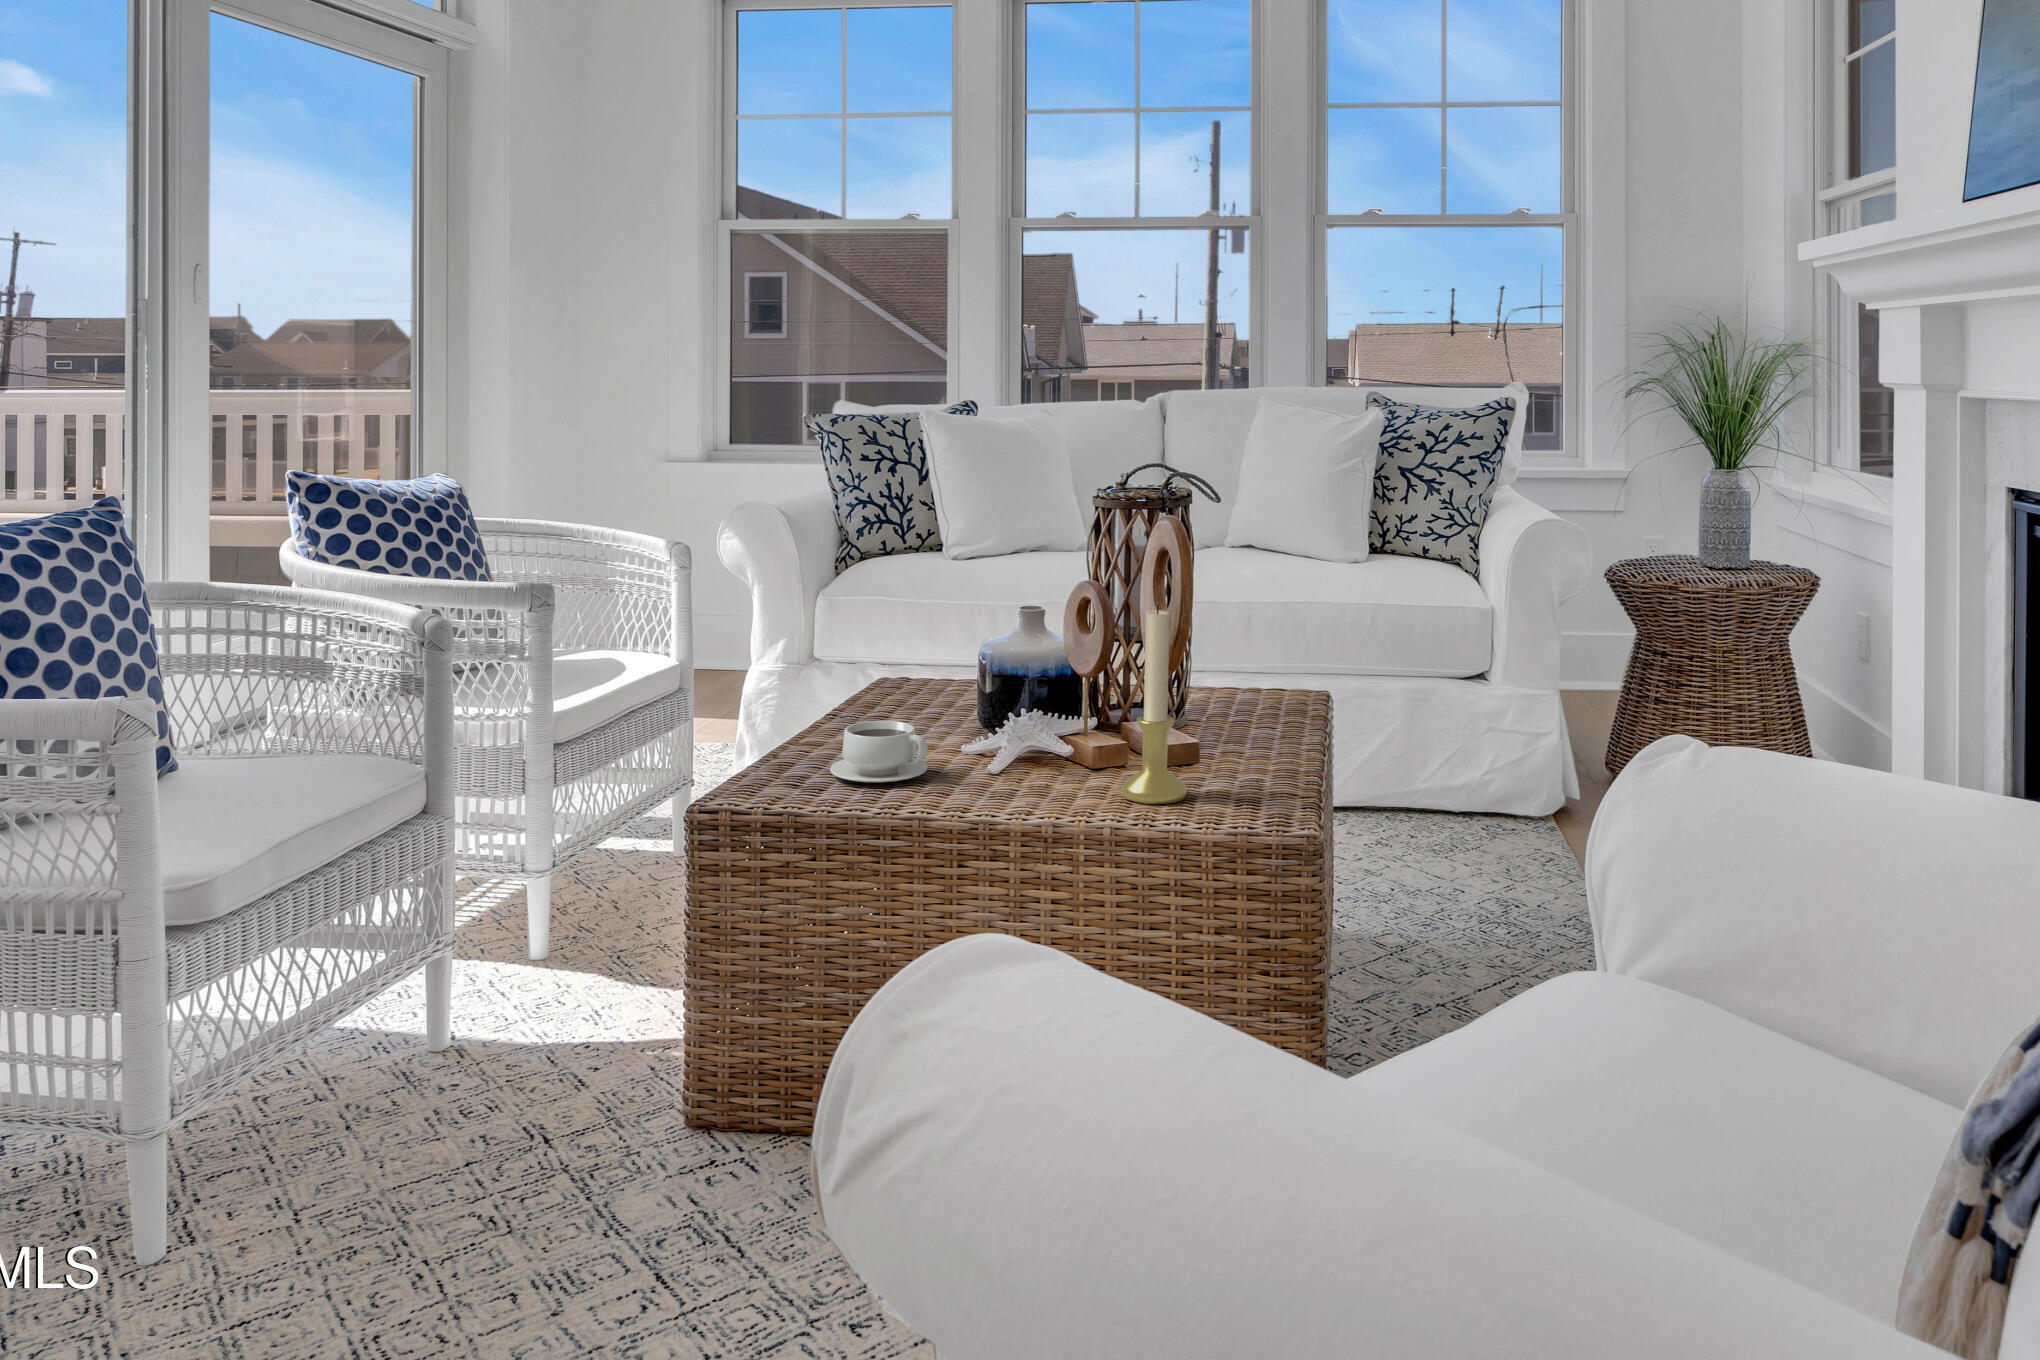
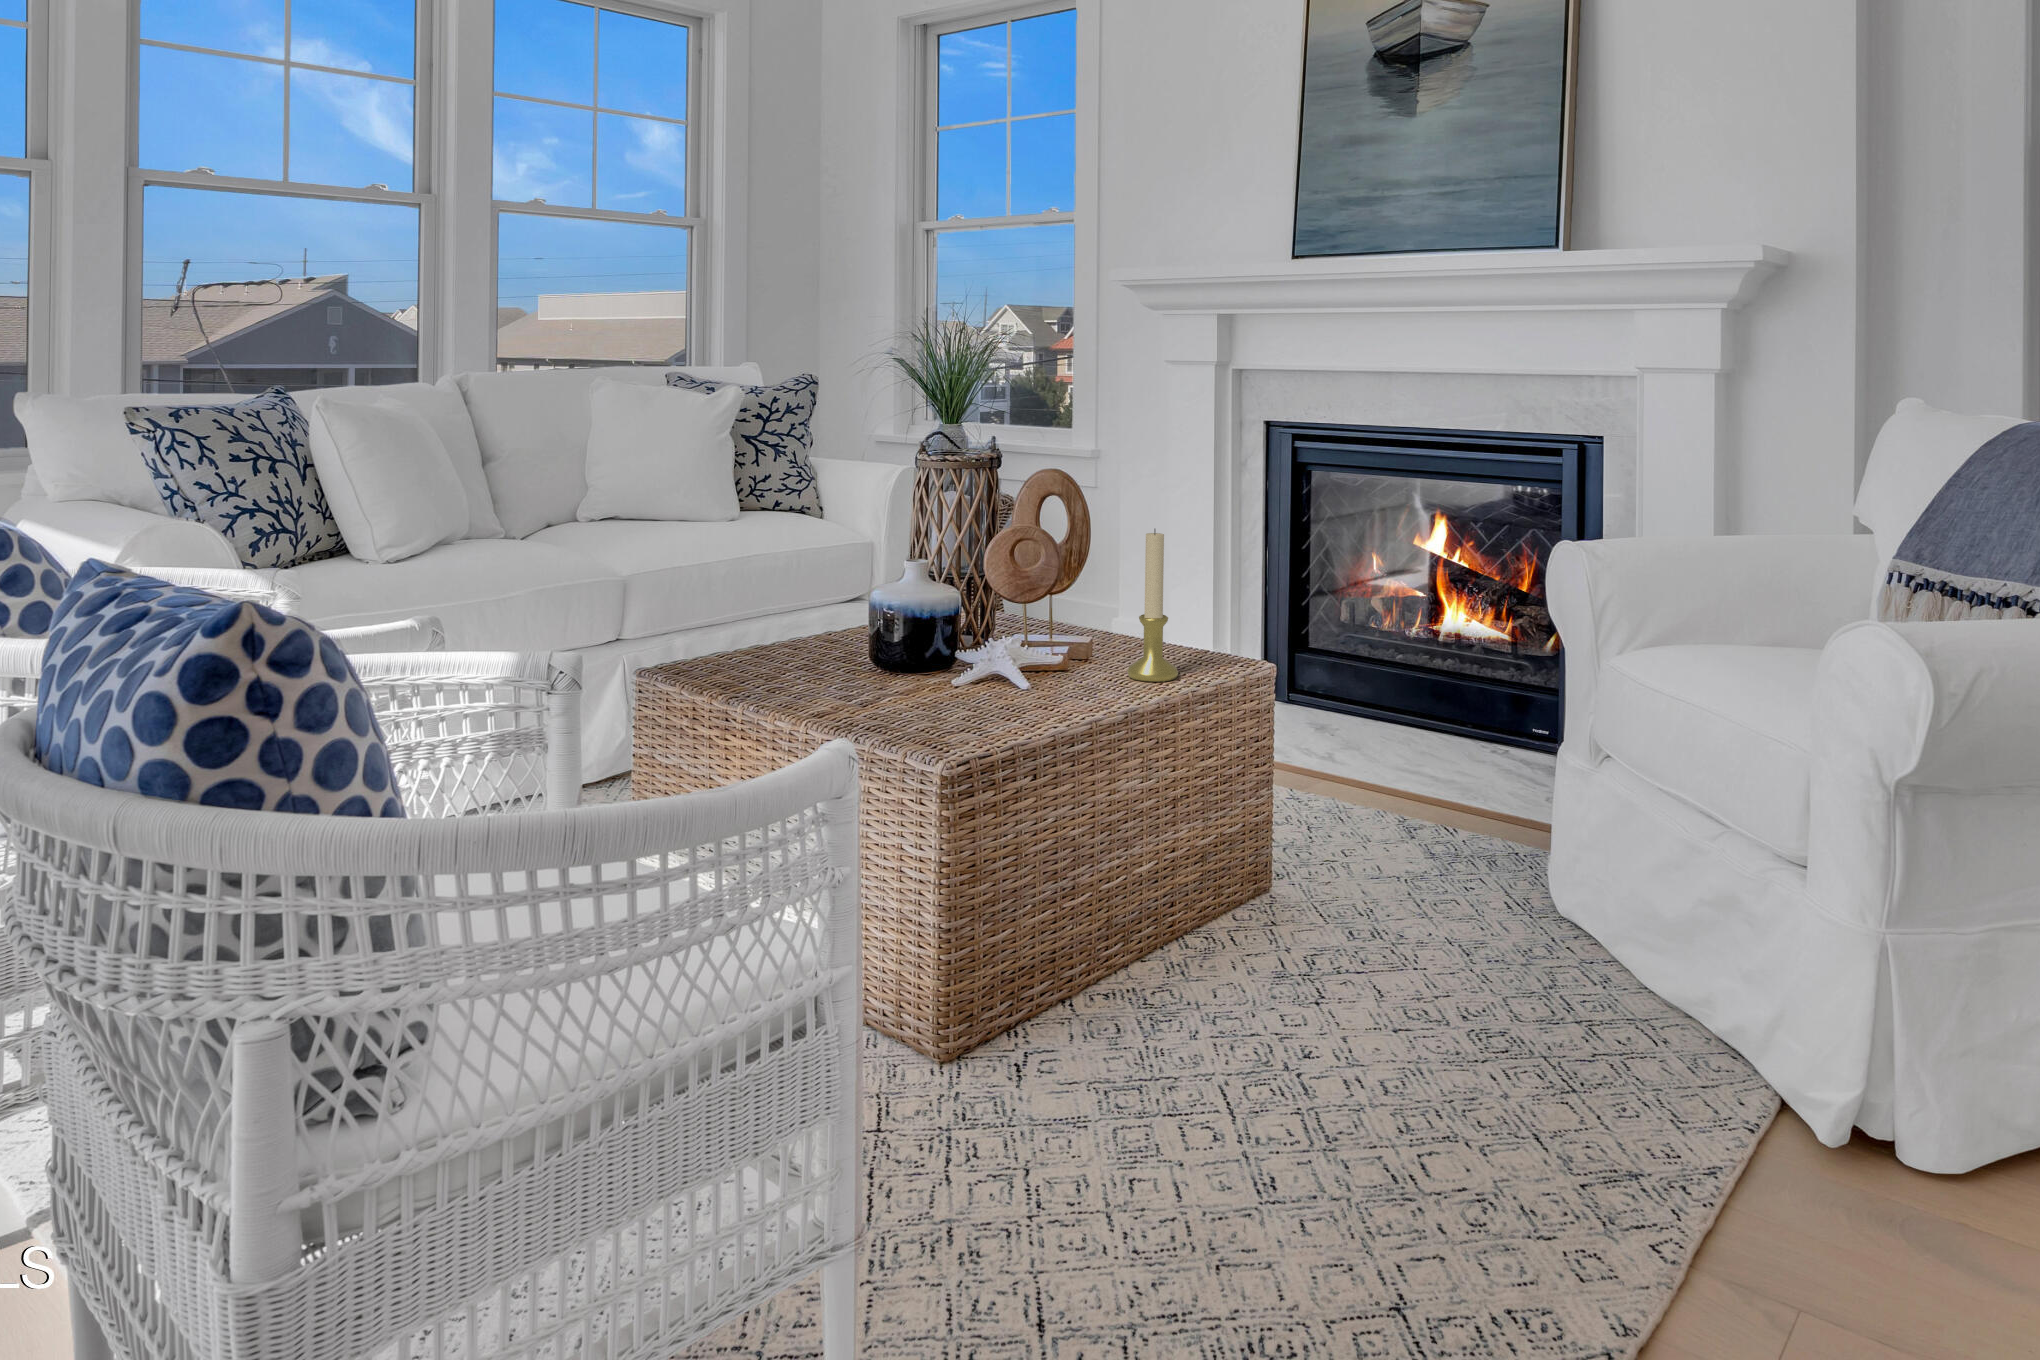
teacup: present [830,721,928,782] -> none [925,663,1014,716]

